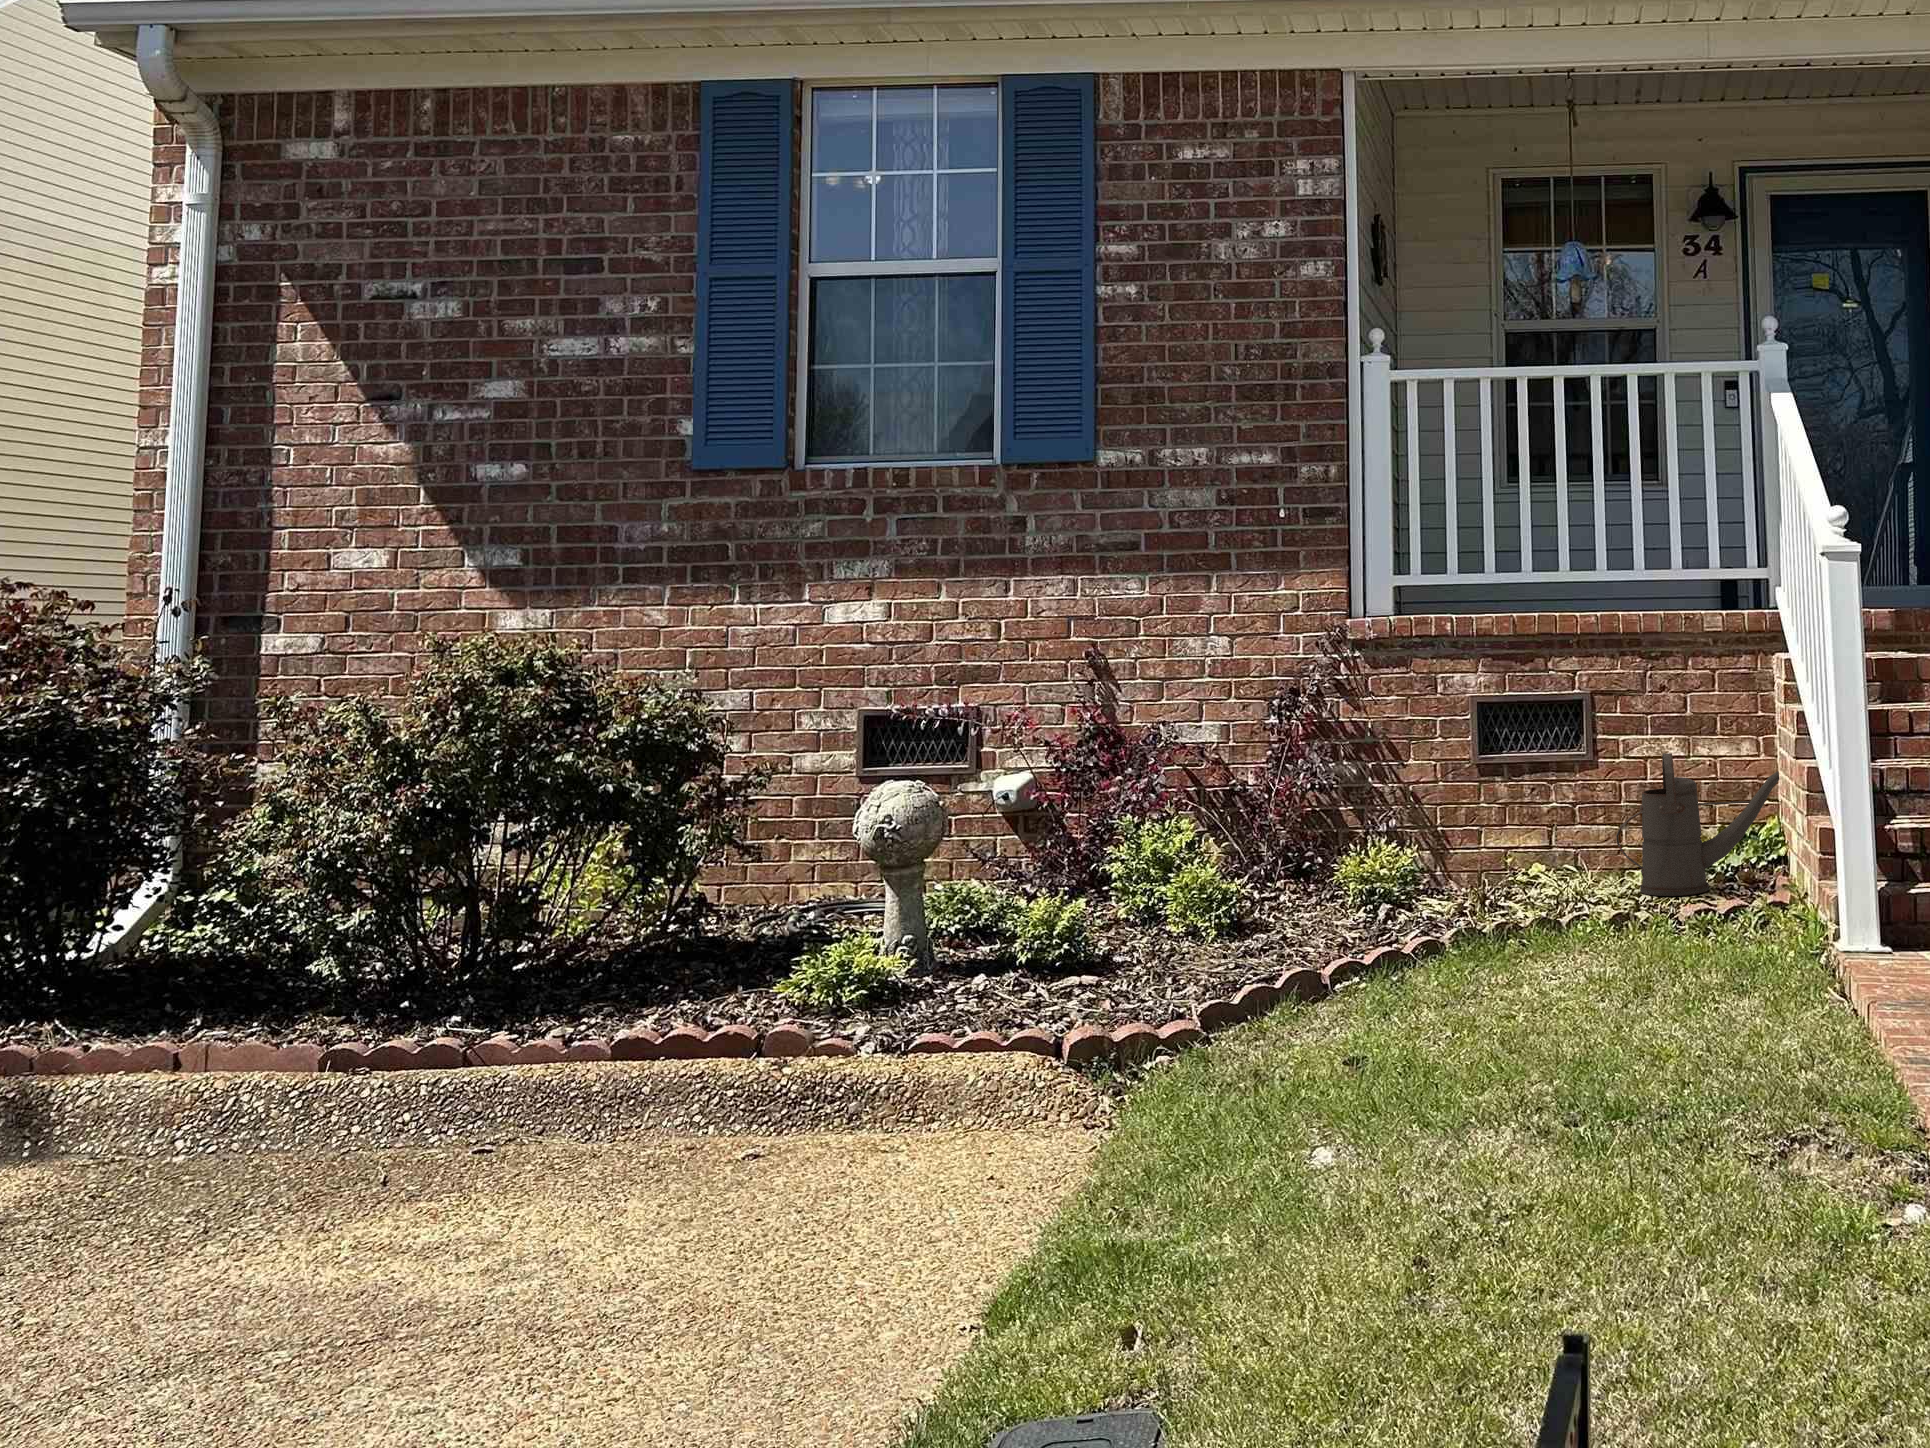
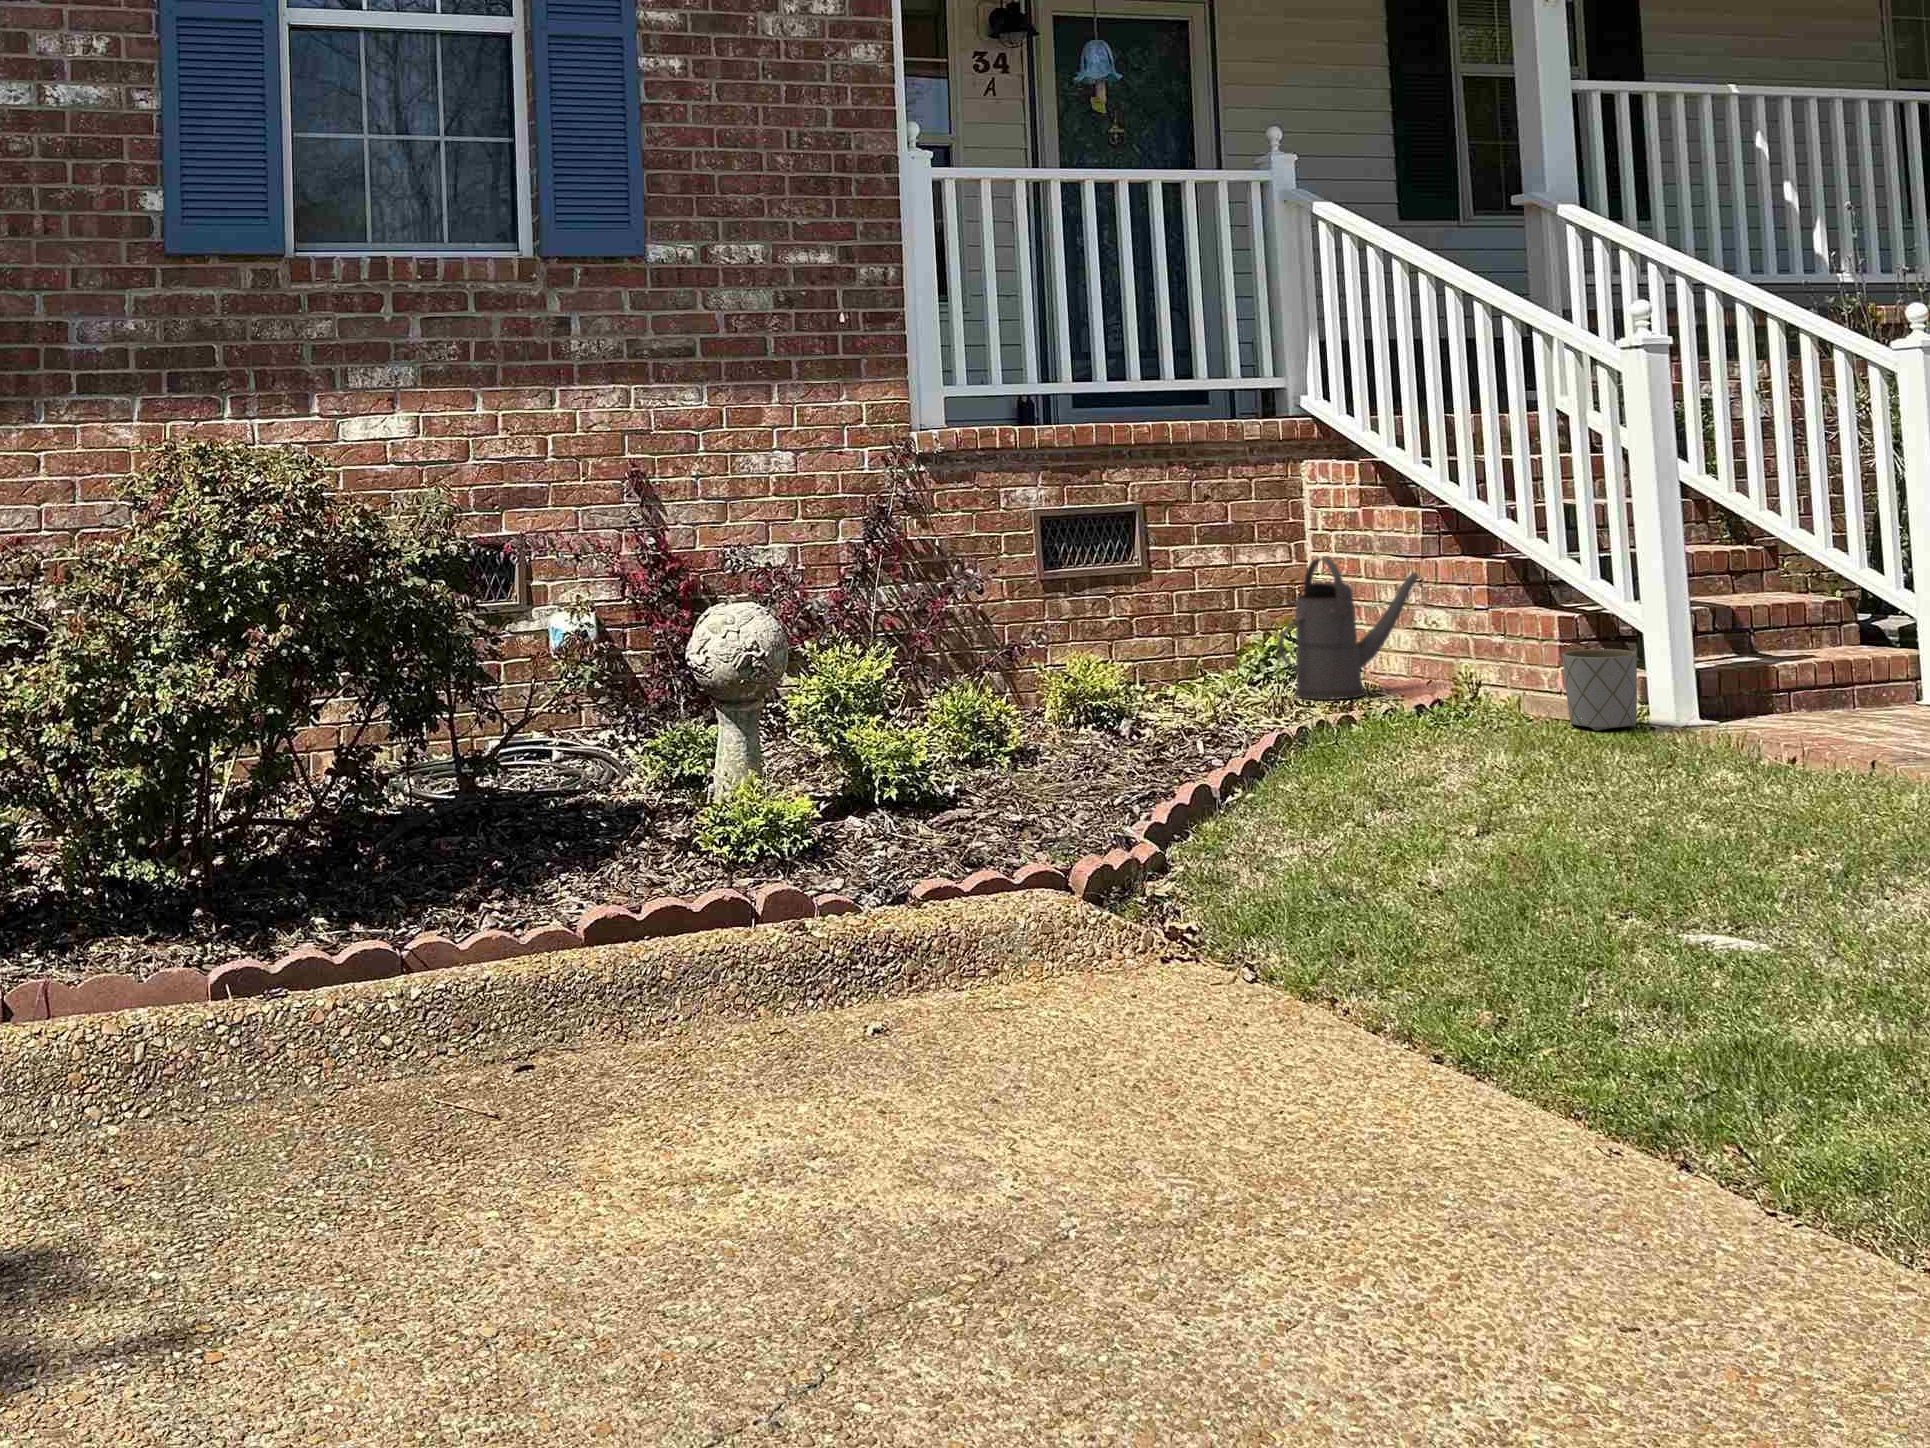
planter: none [1765,866,1838,953] -> present [1562,649,1637,731]

